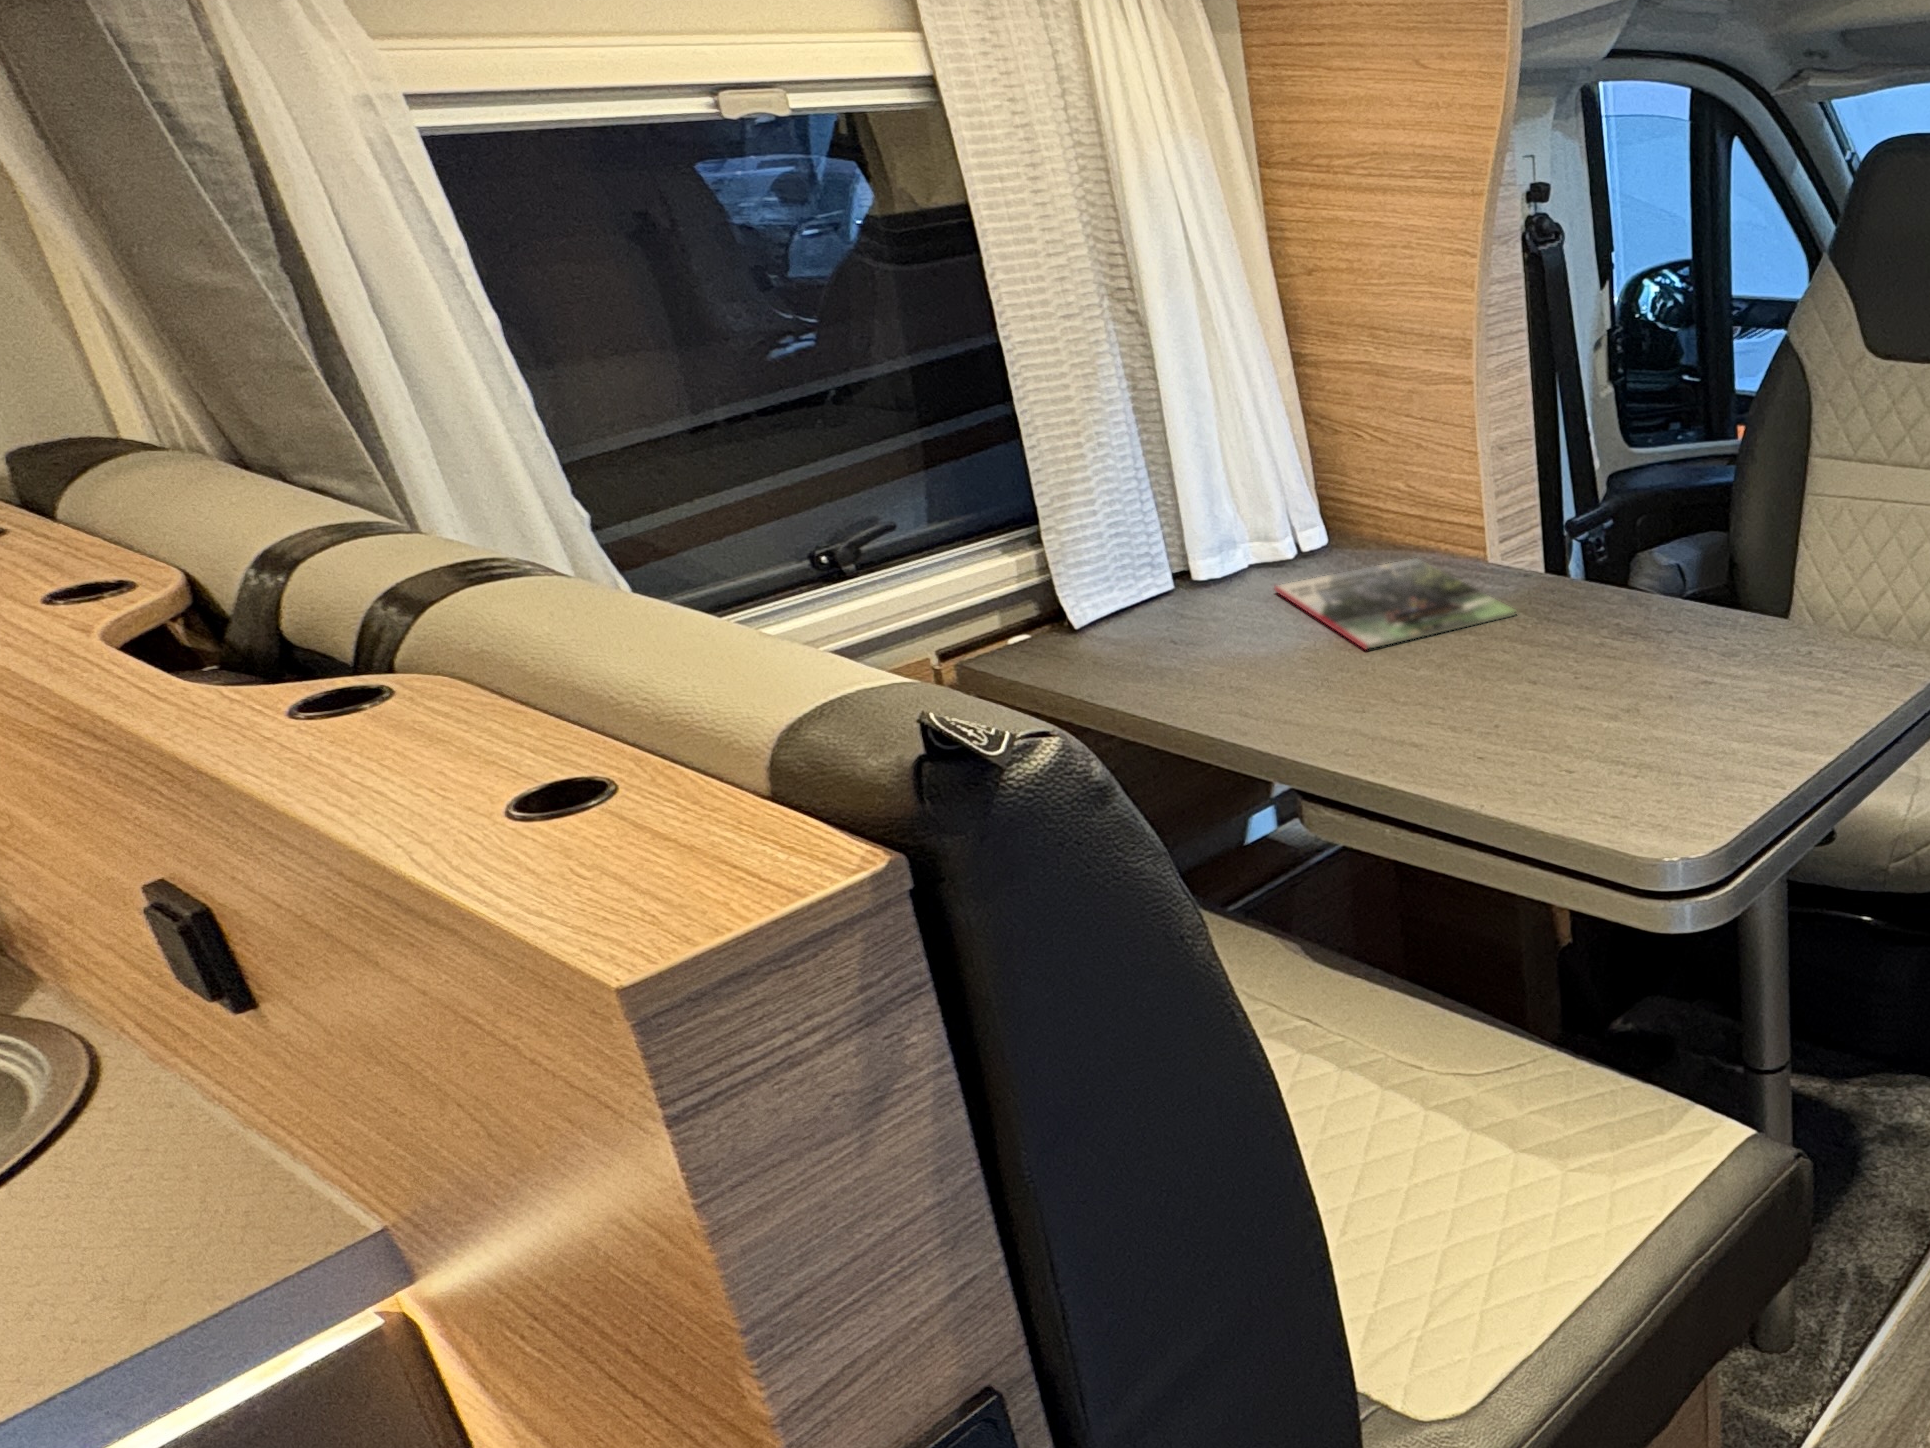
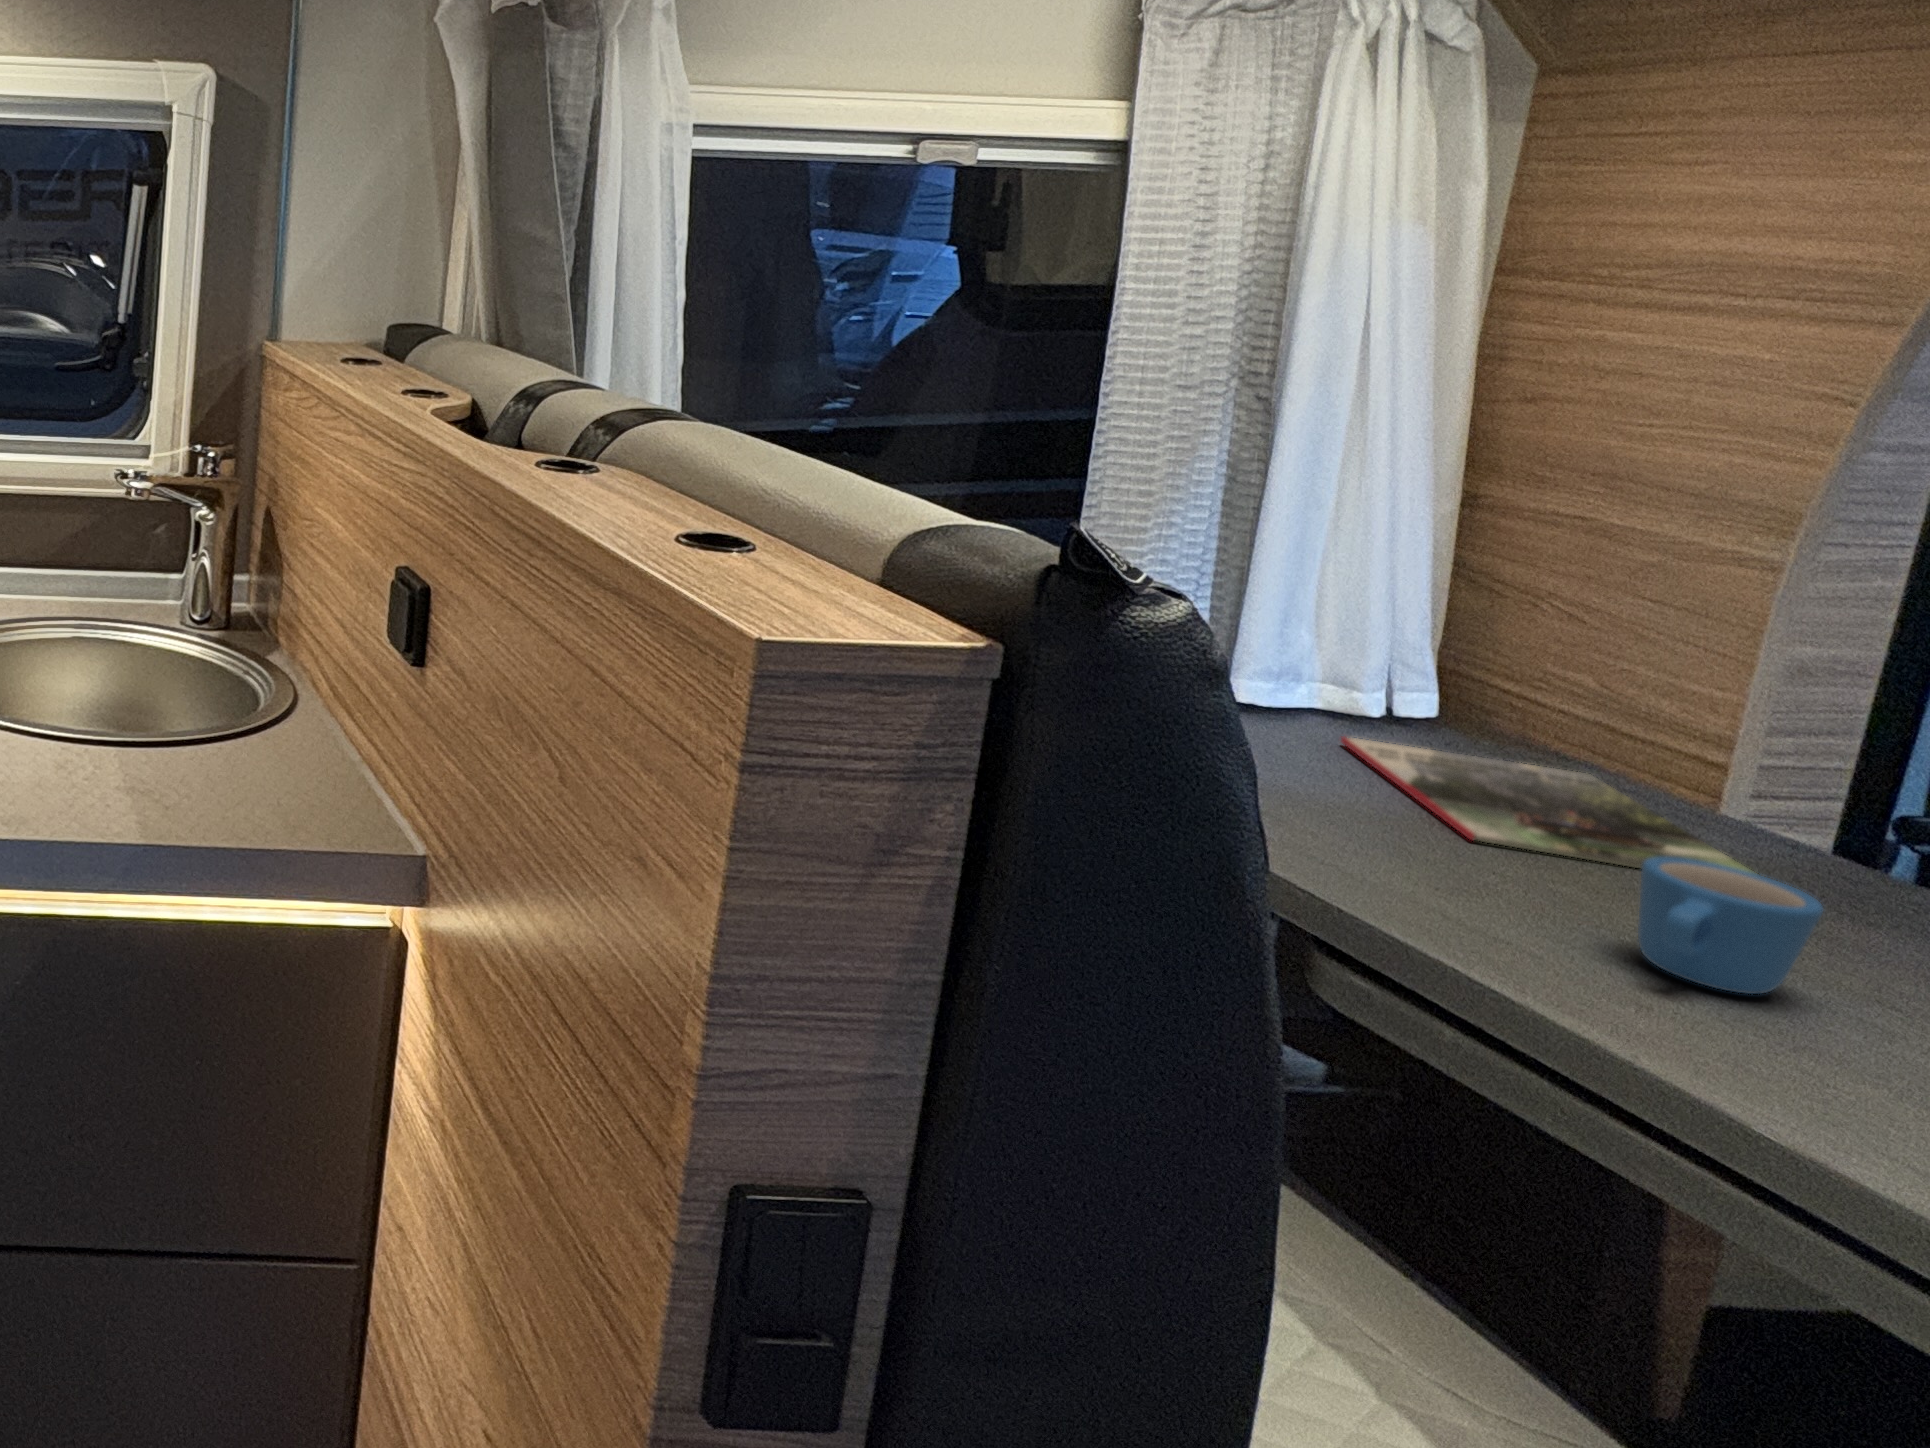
mug: none [1451,626,1538,715] -> present [1638,857,1823,994]

